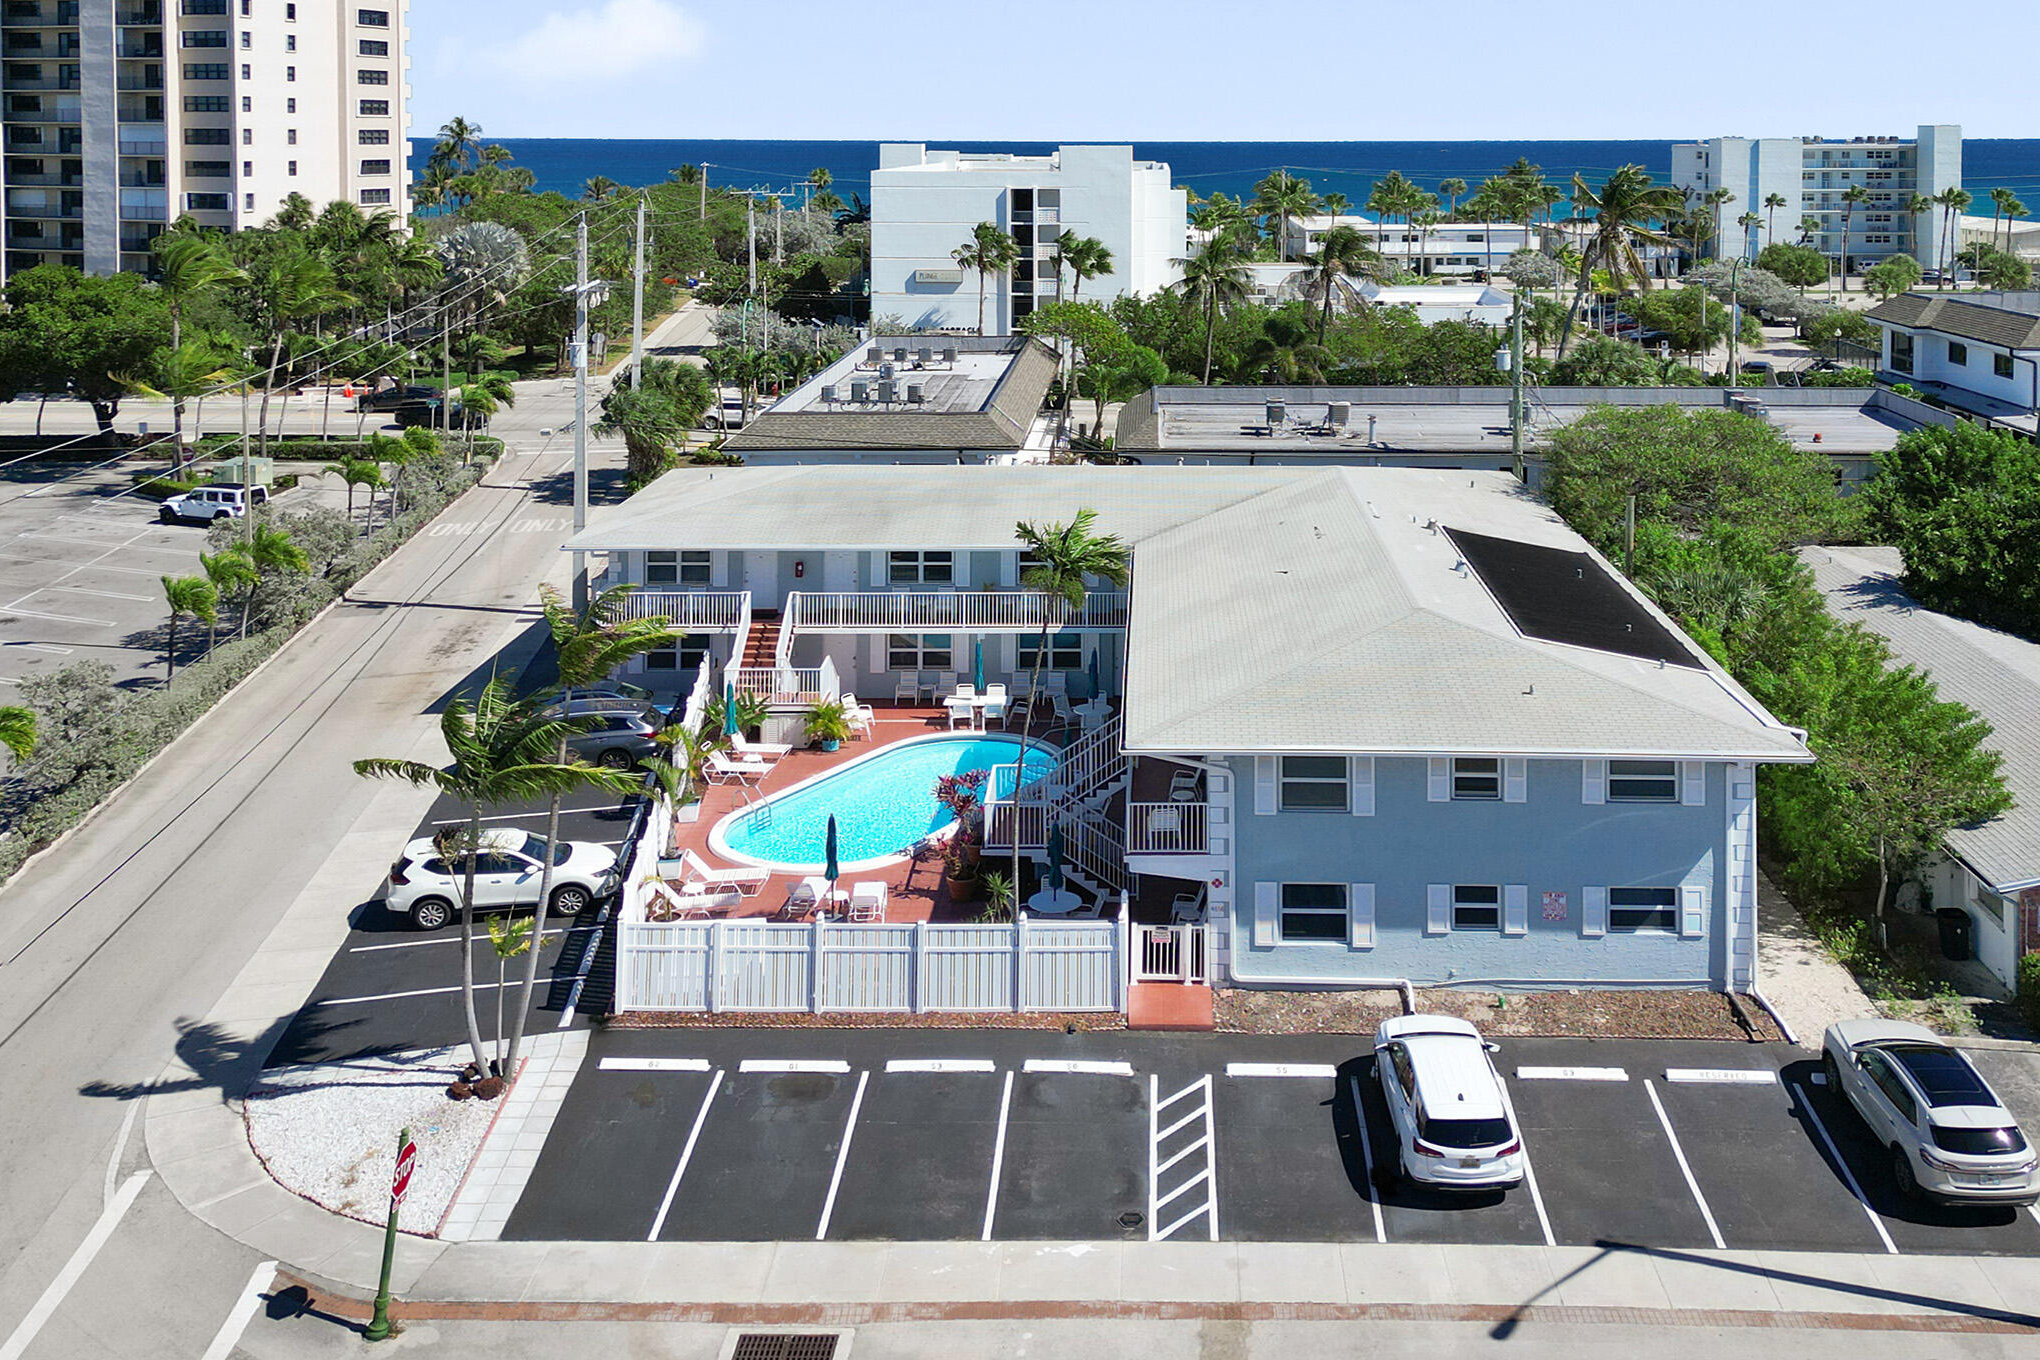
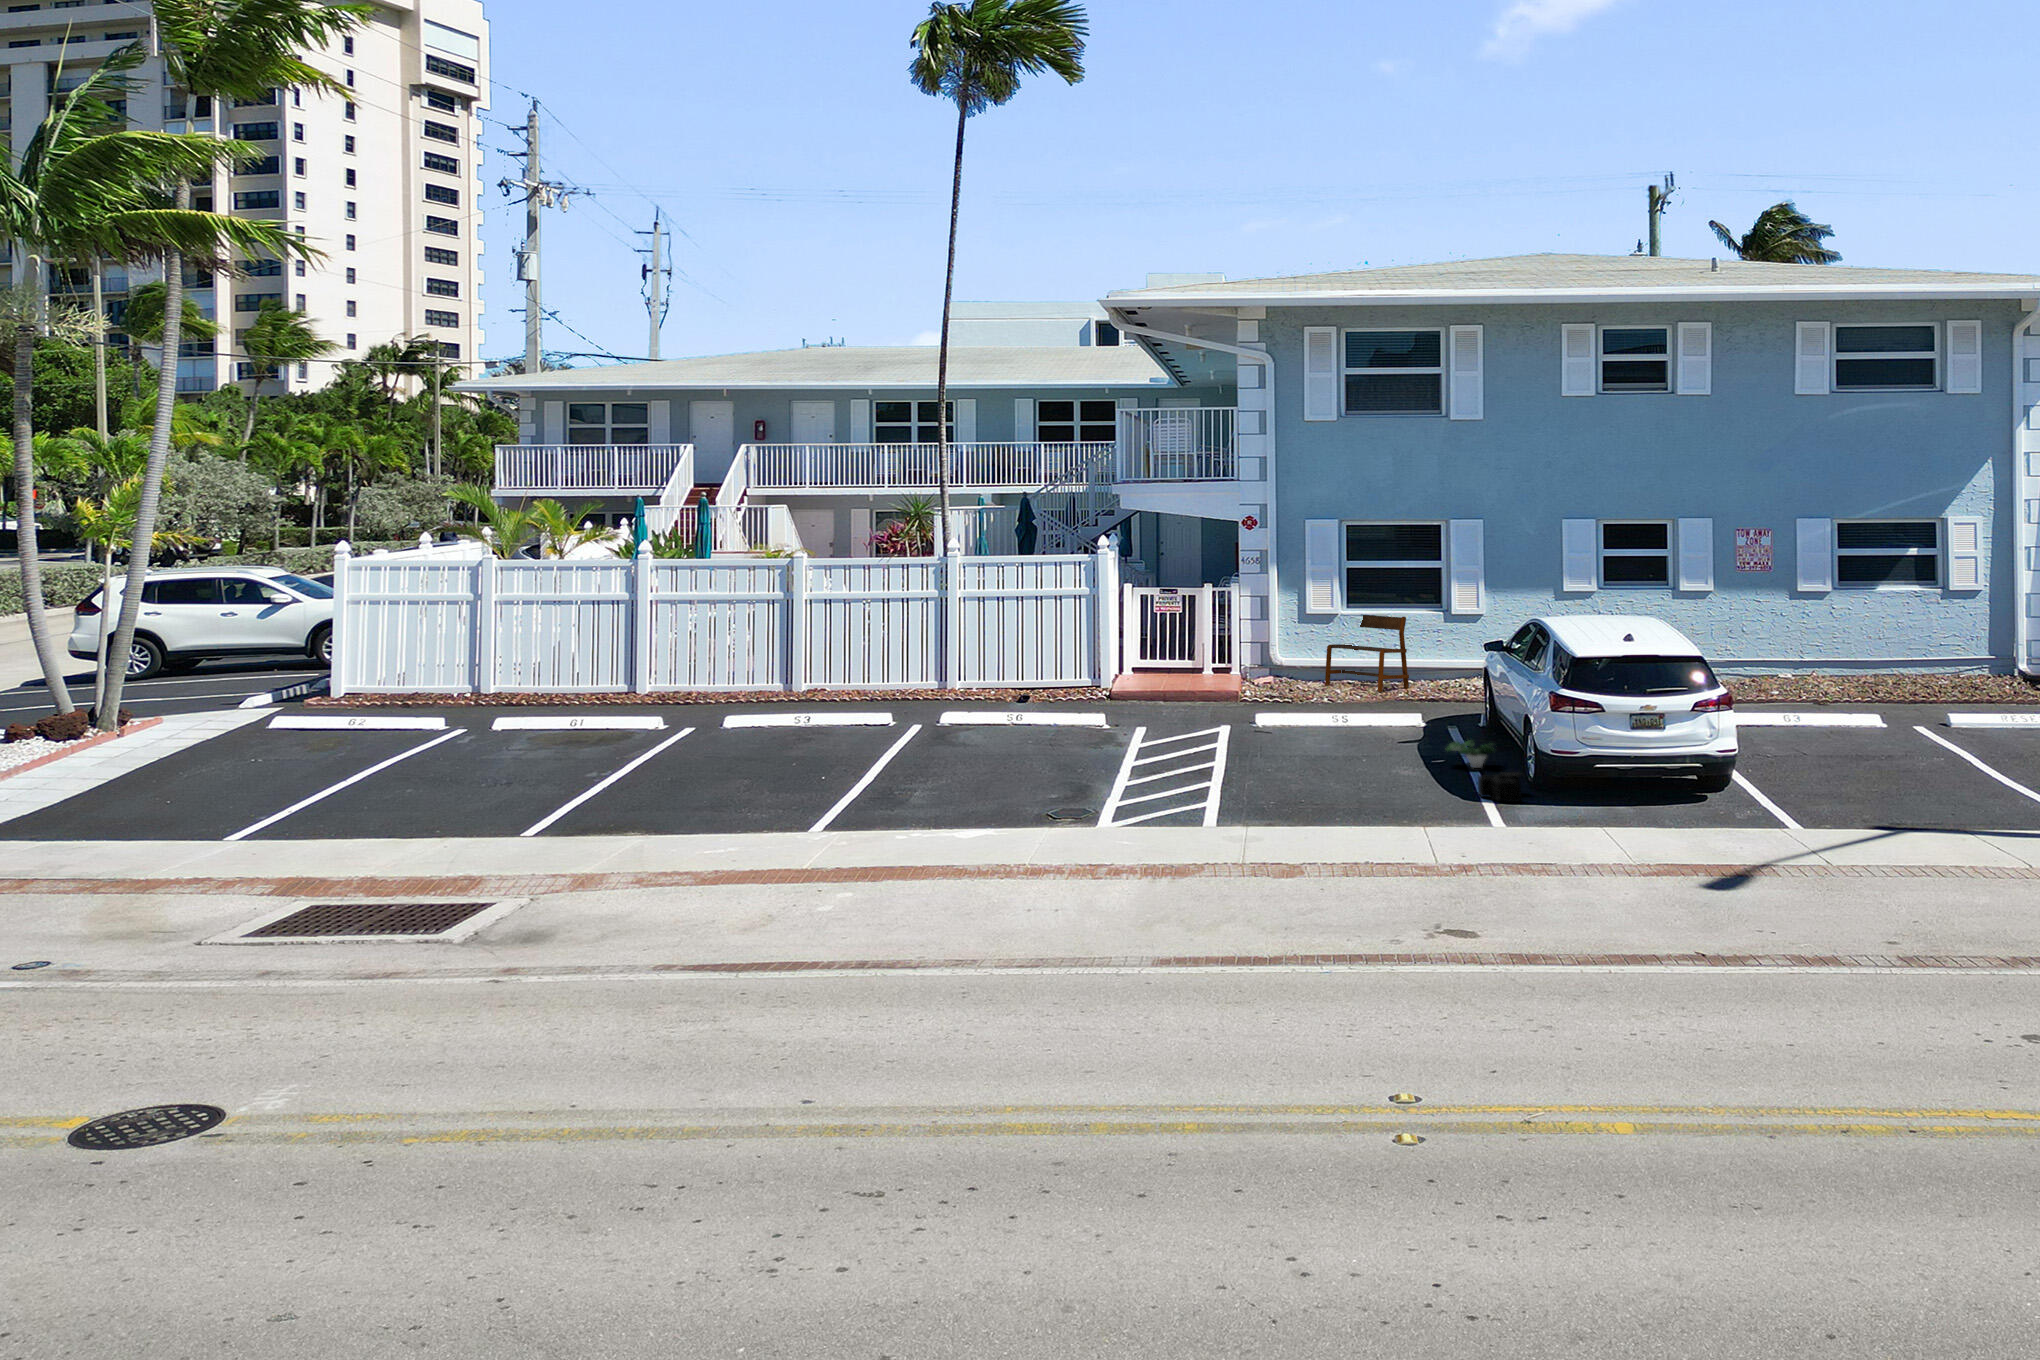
bench: none [1264,938,1321,1008] -> present [1325,615,1409,692]
potted plant: present [588,1008,617,1028] -> present [1446,740,1497,768]

